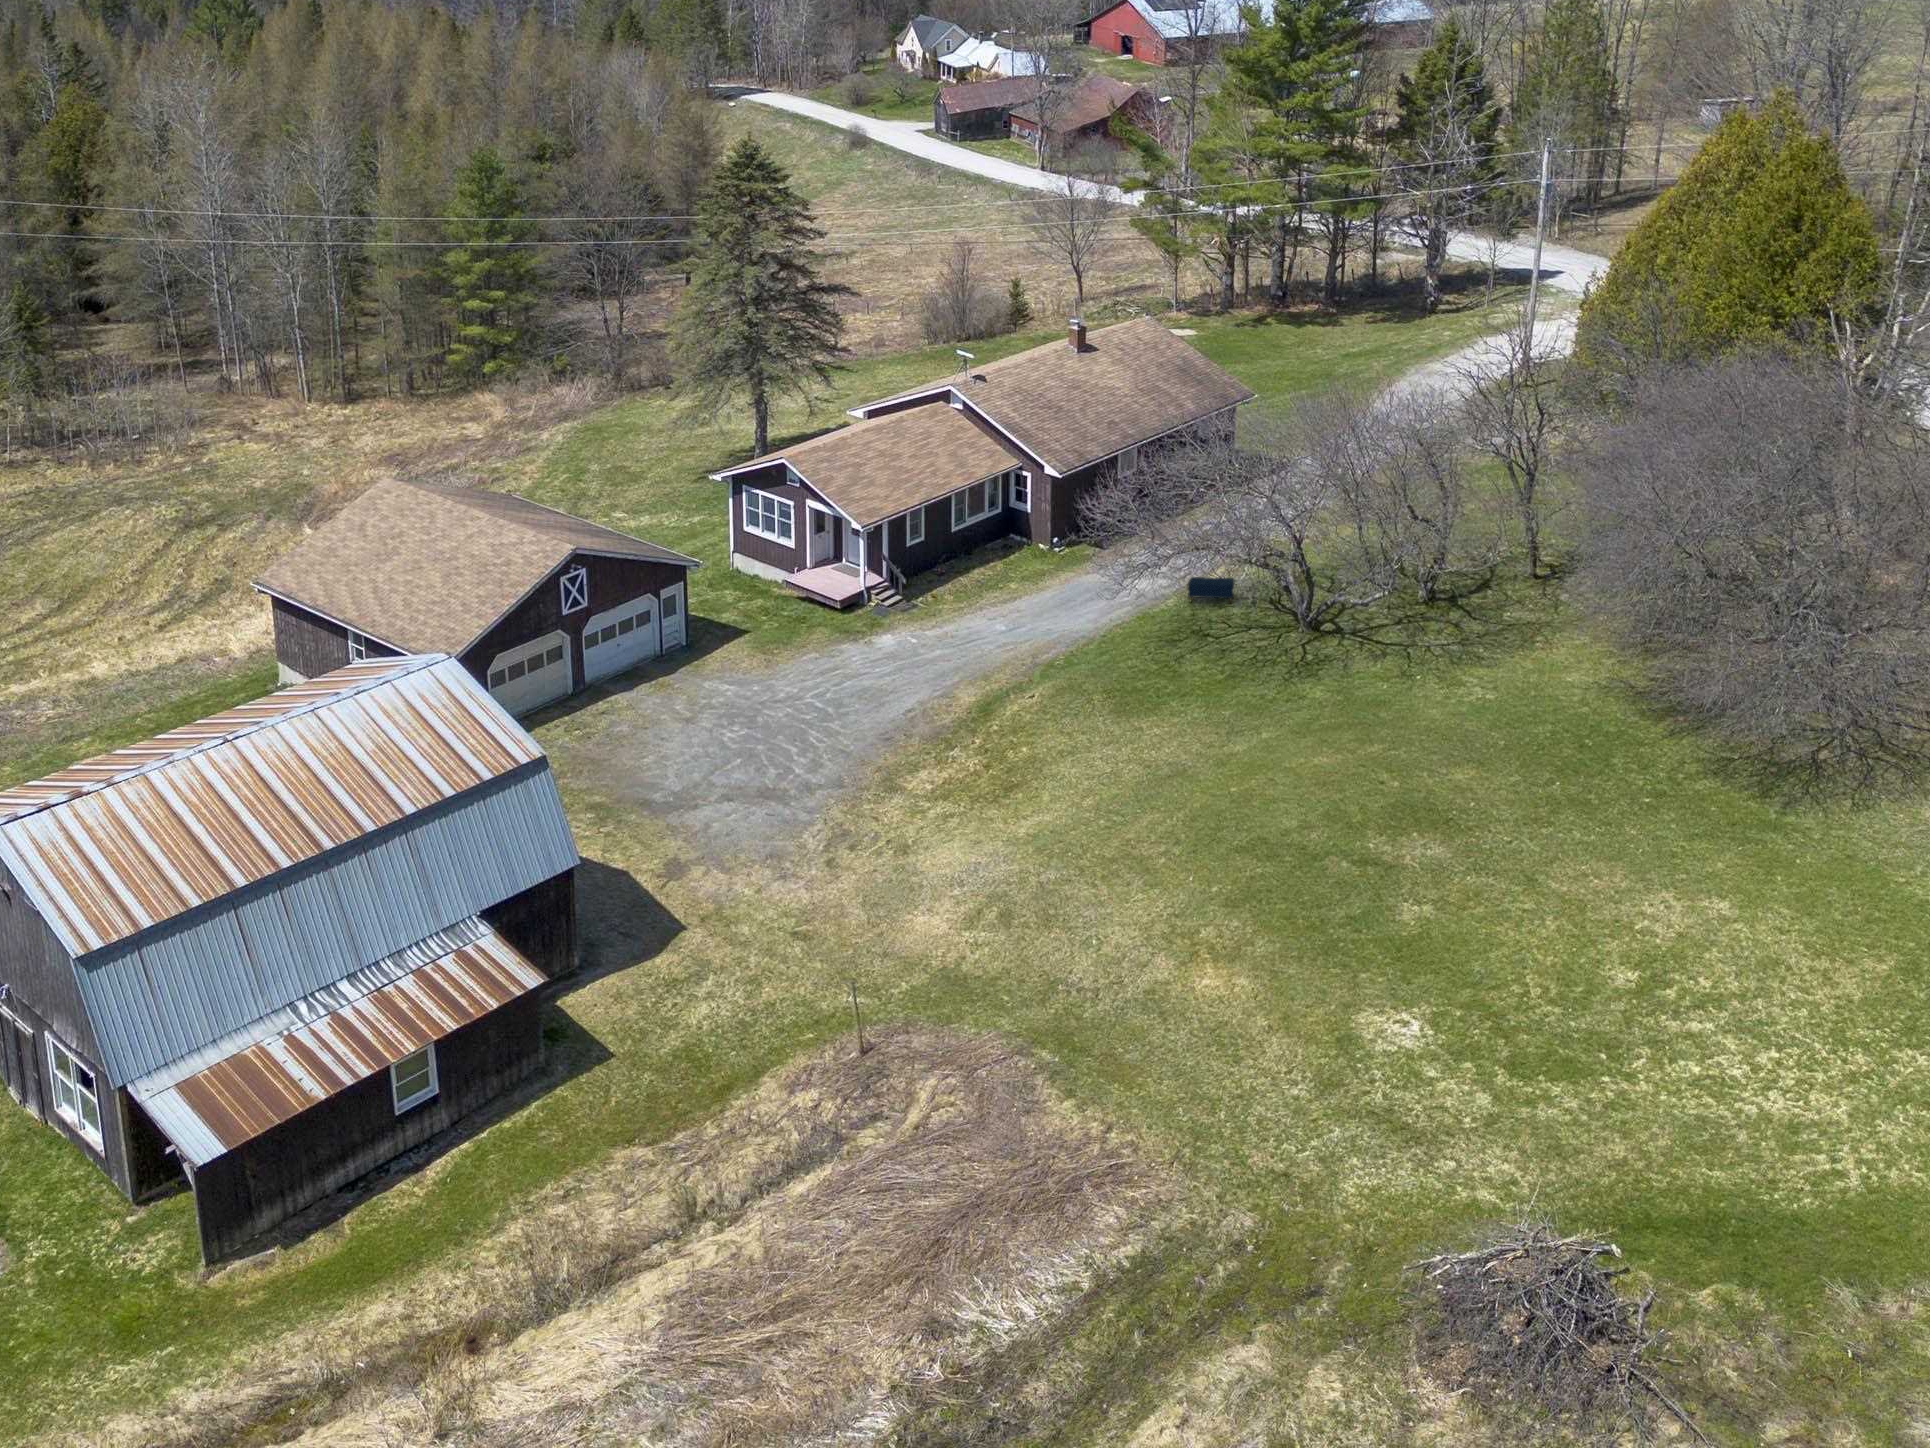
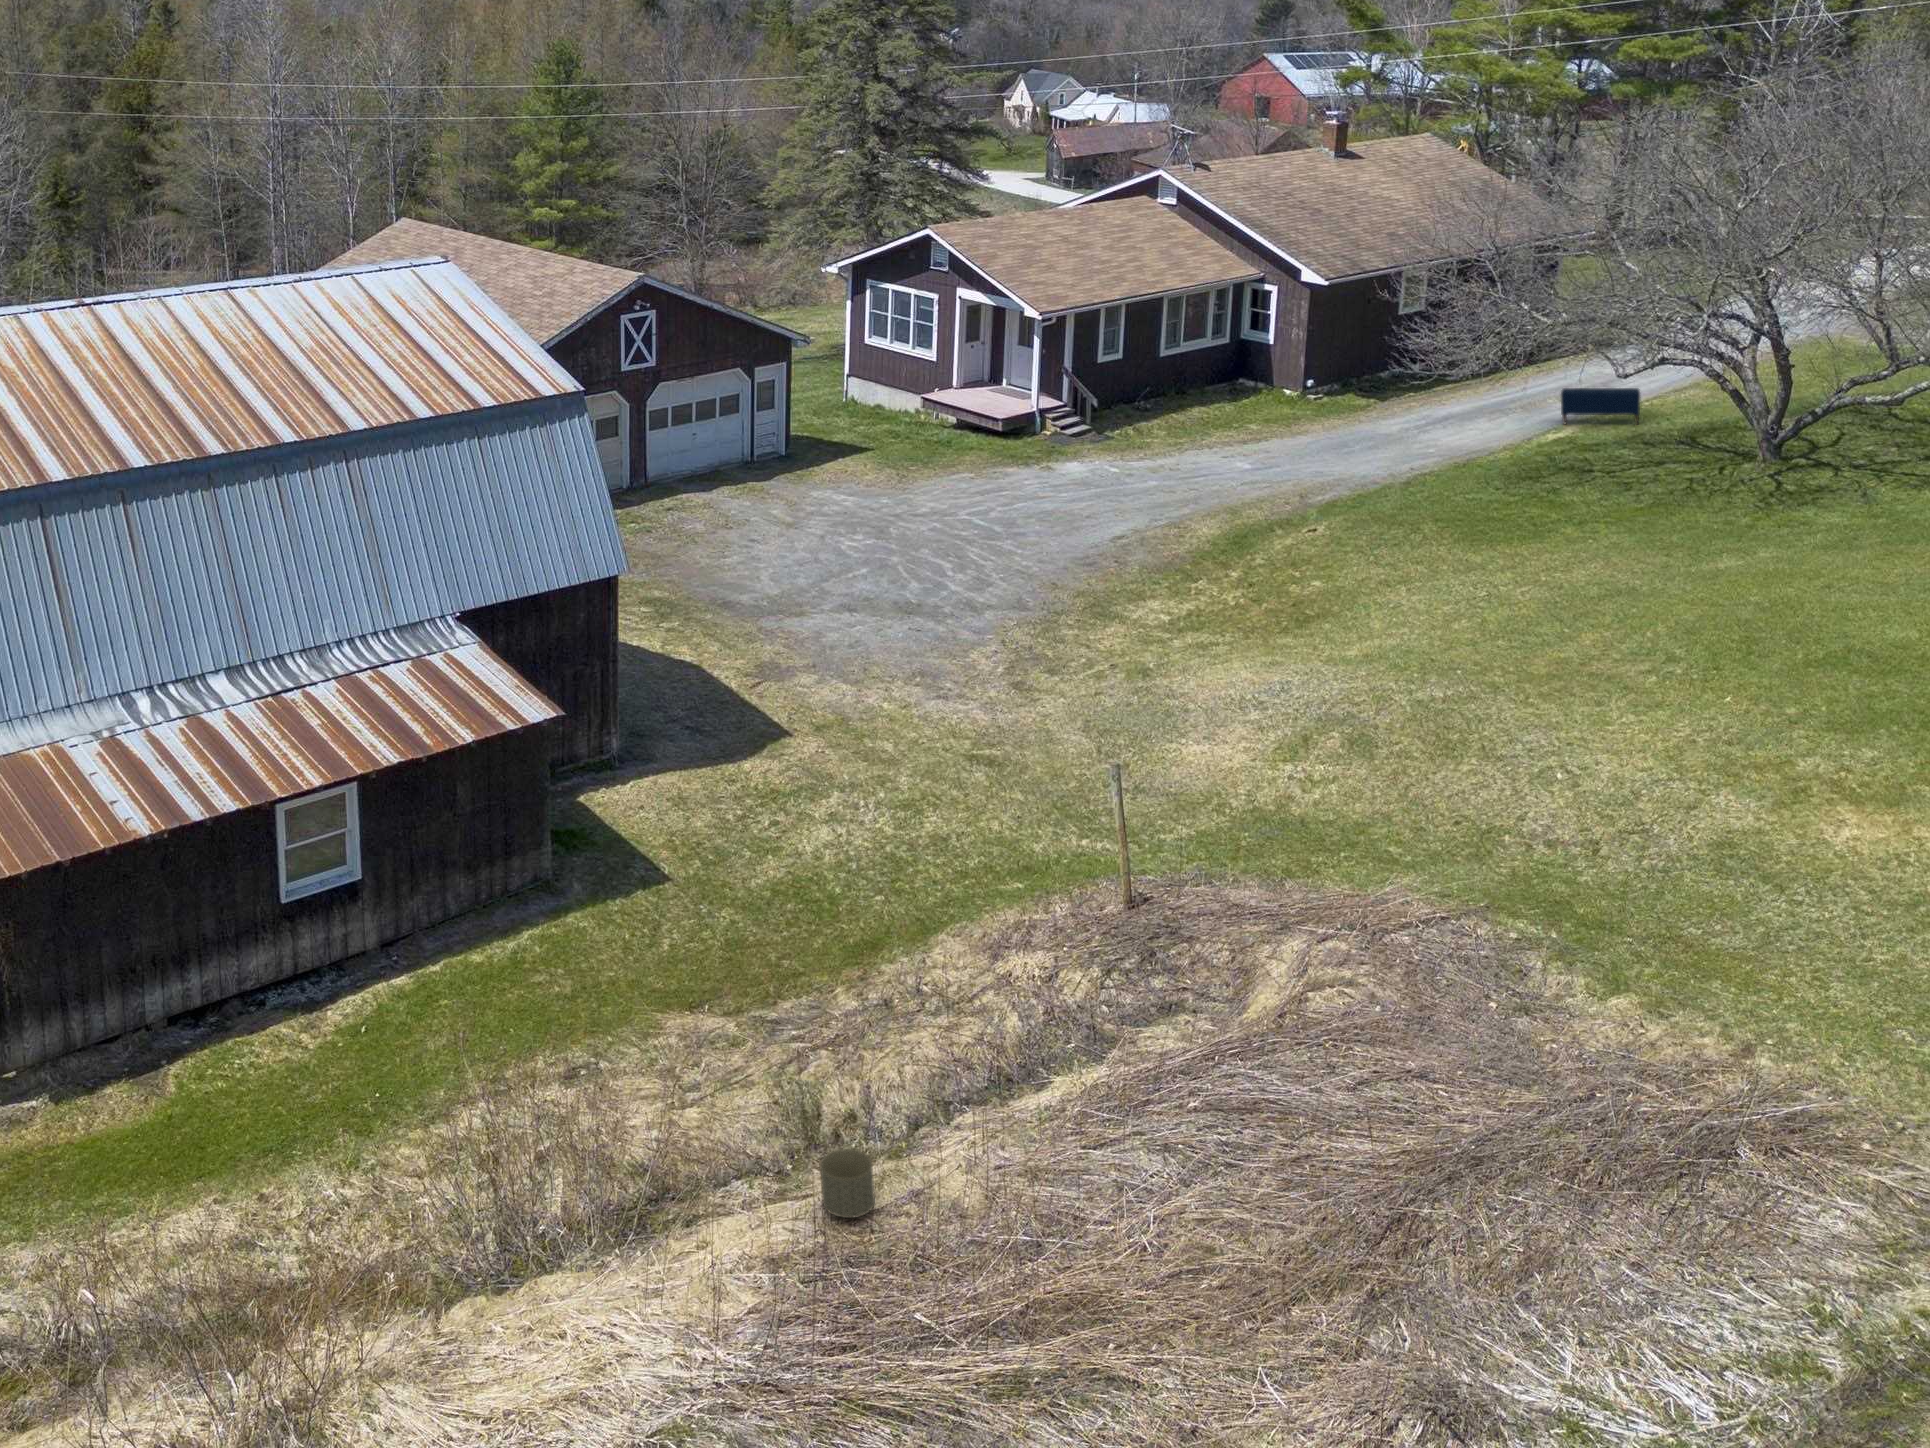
planter: none [670,1241,694,1272] -> present [820,1149,875,1218]
watering can: present [464,1329,479,1354] -> none [339,1265,373,1327]

